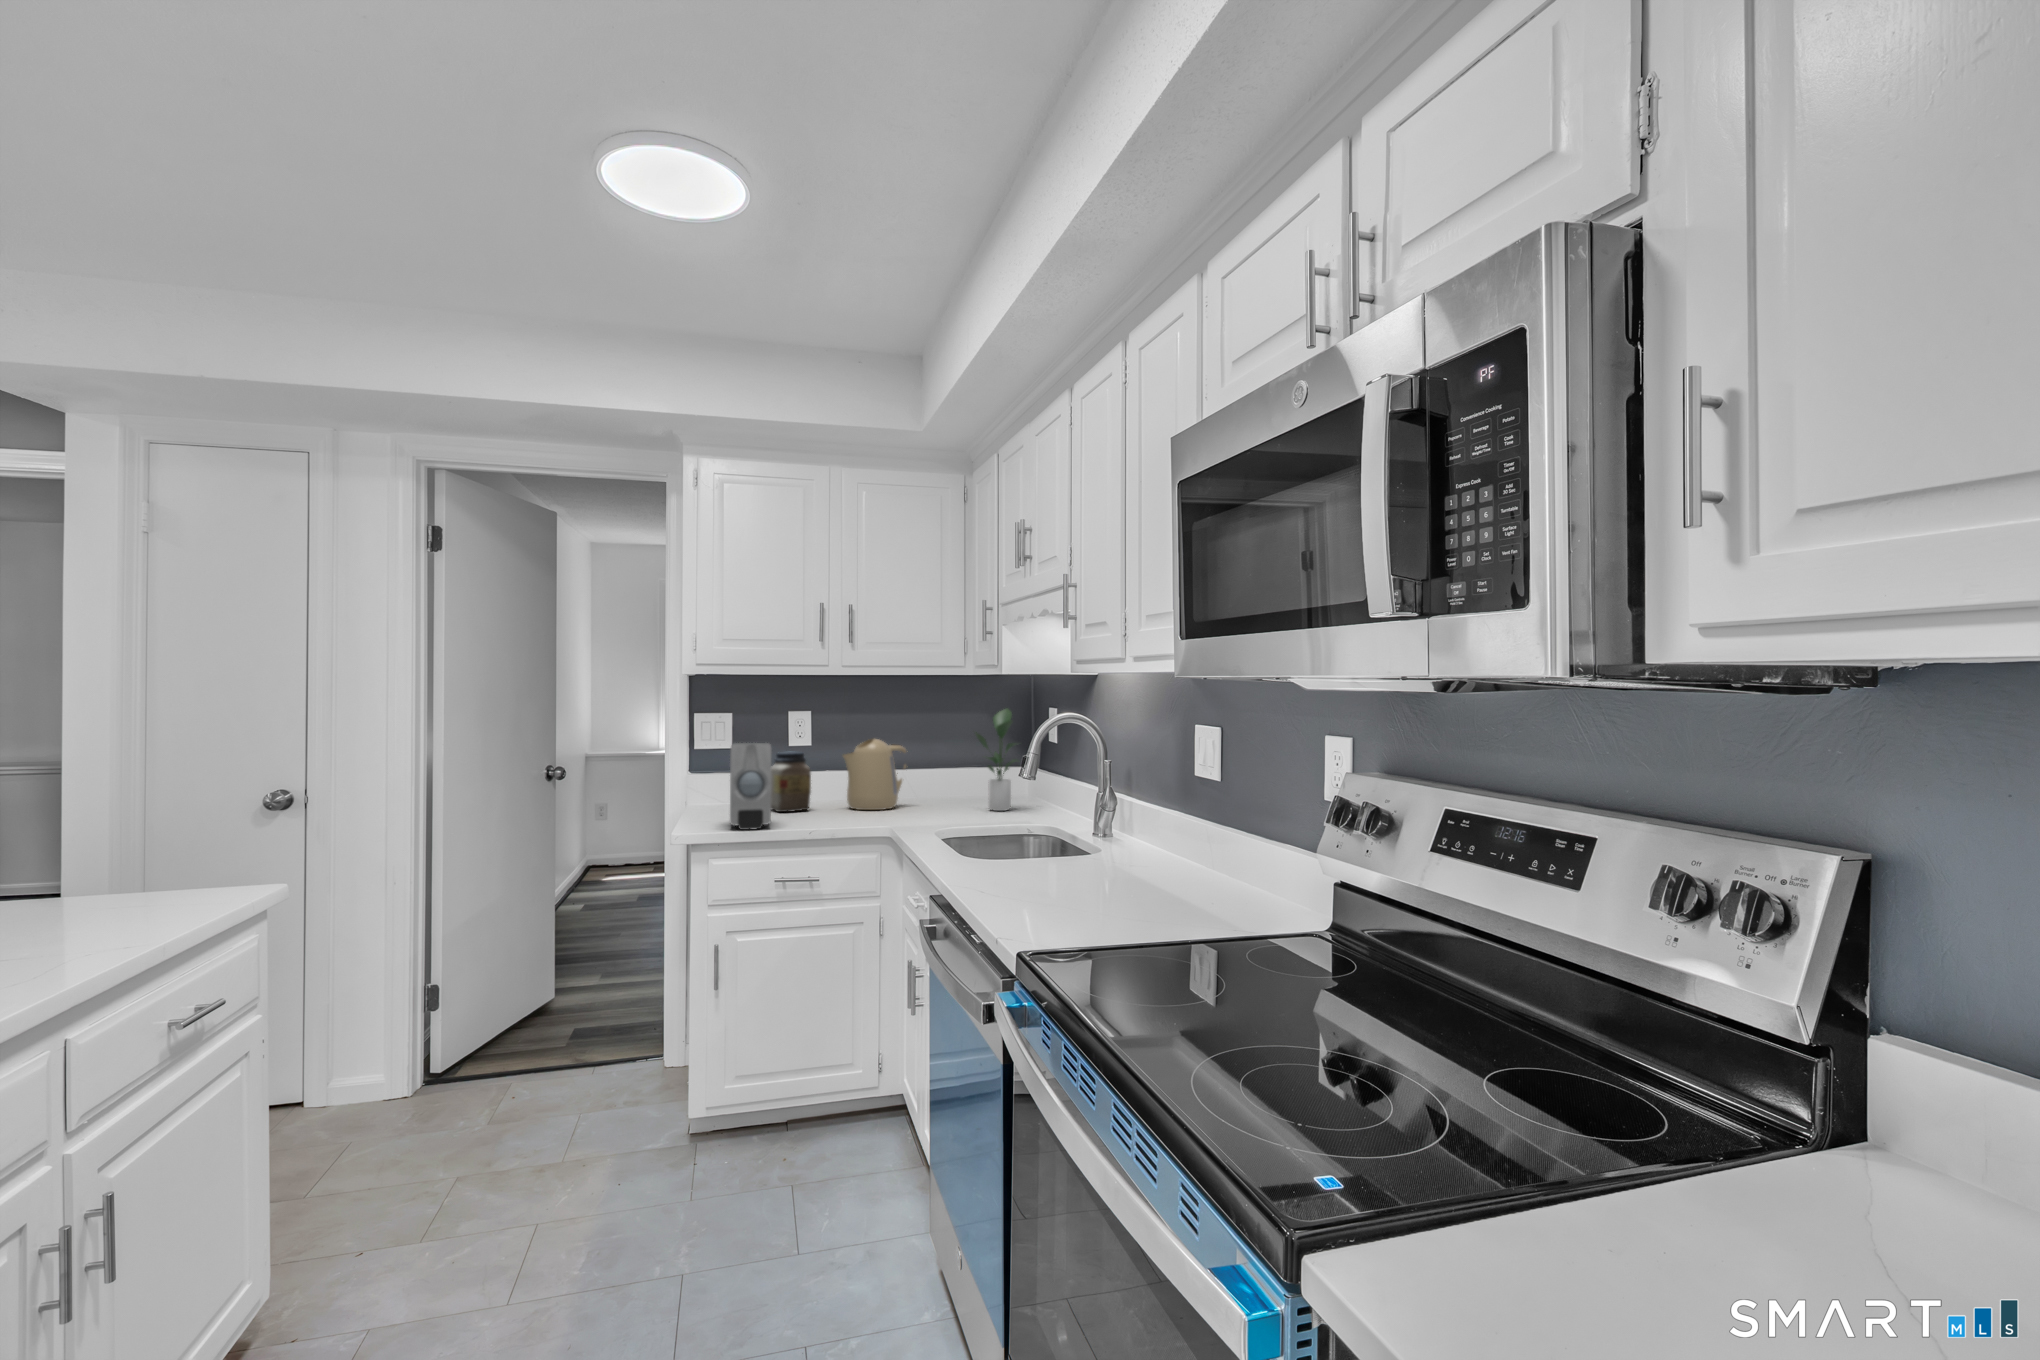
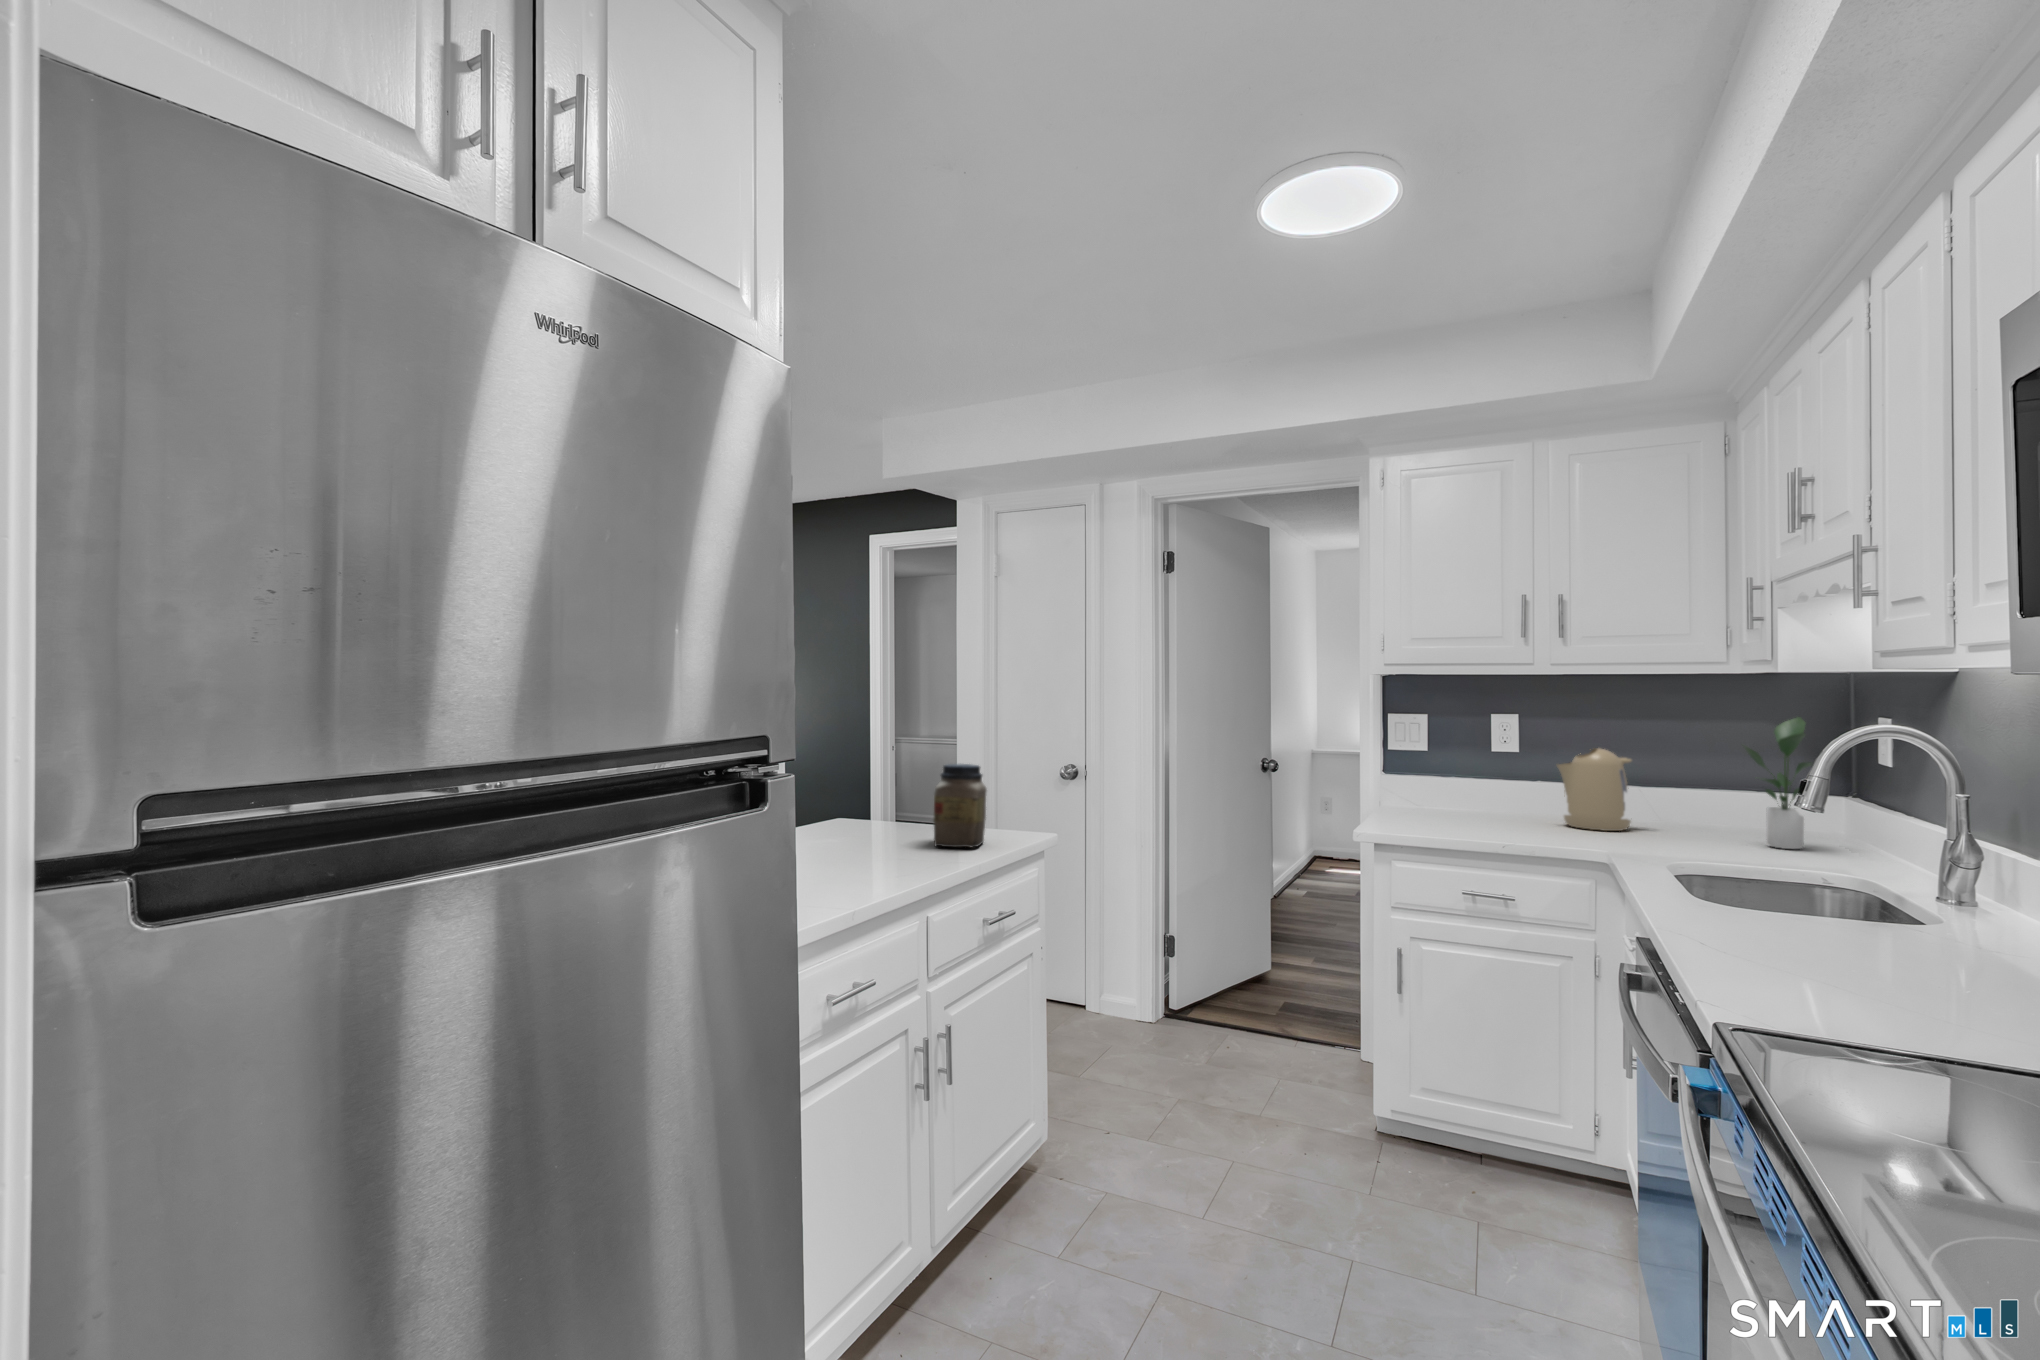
soap dispenser: present [730,743,771,830] -> none [1417,746,1464,836]
jar: present [771,752,811,812] -> present [933,764,987,848]

